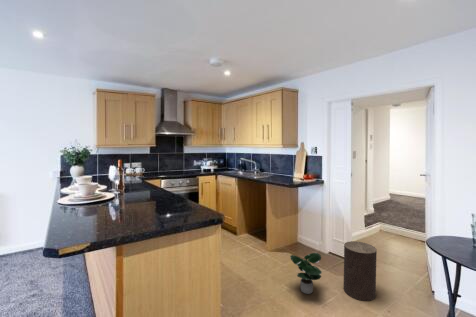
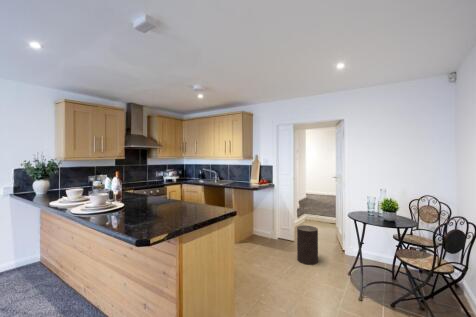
potted plant: present [290,253,322,294] -> none [262,237,286,267]

